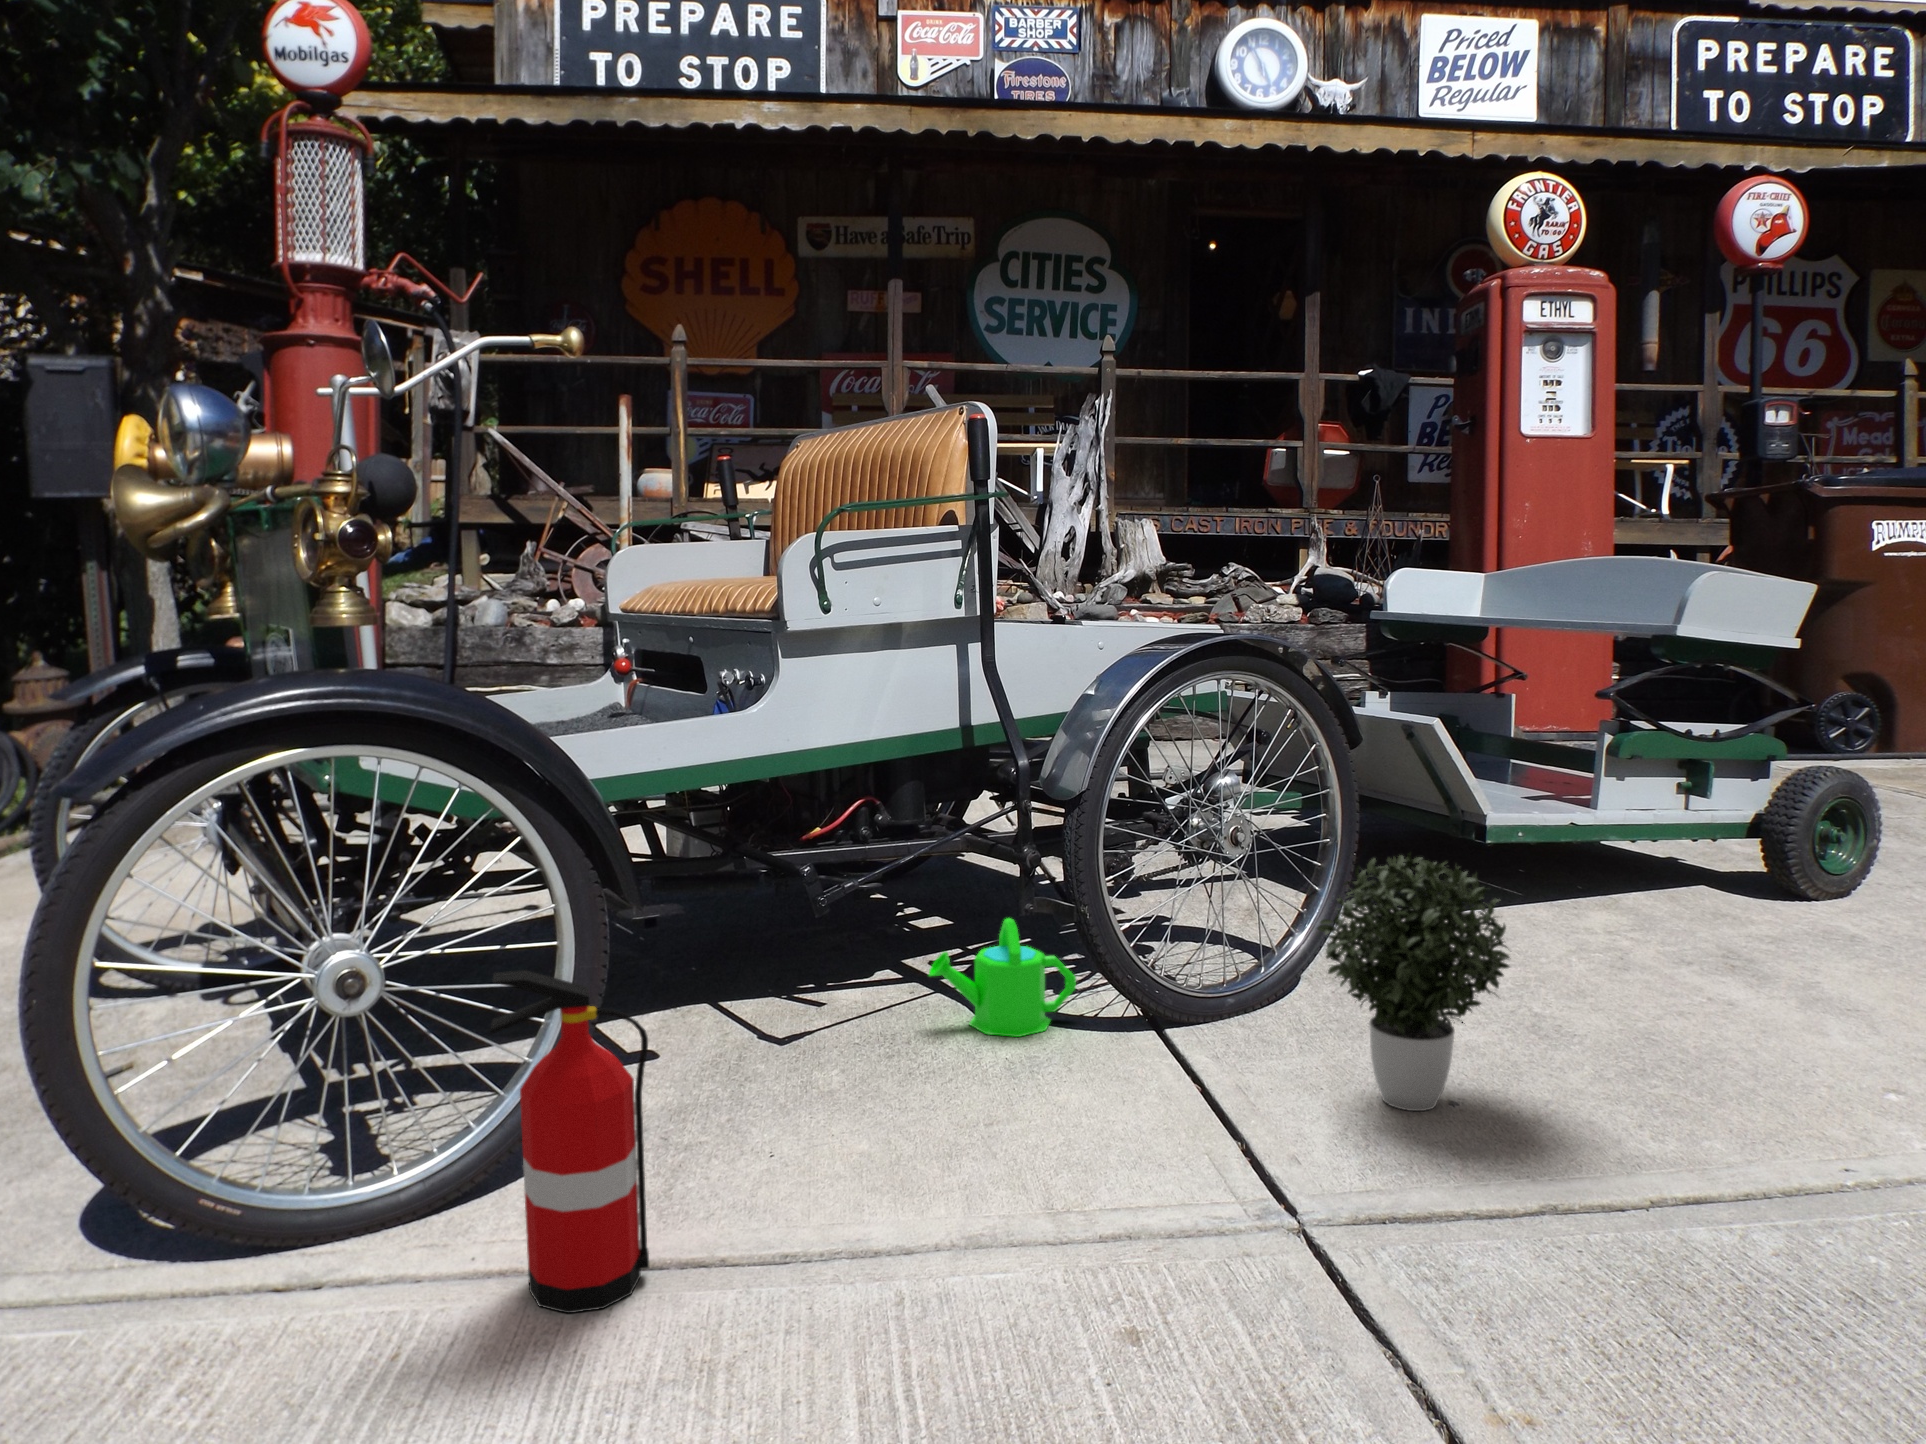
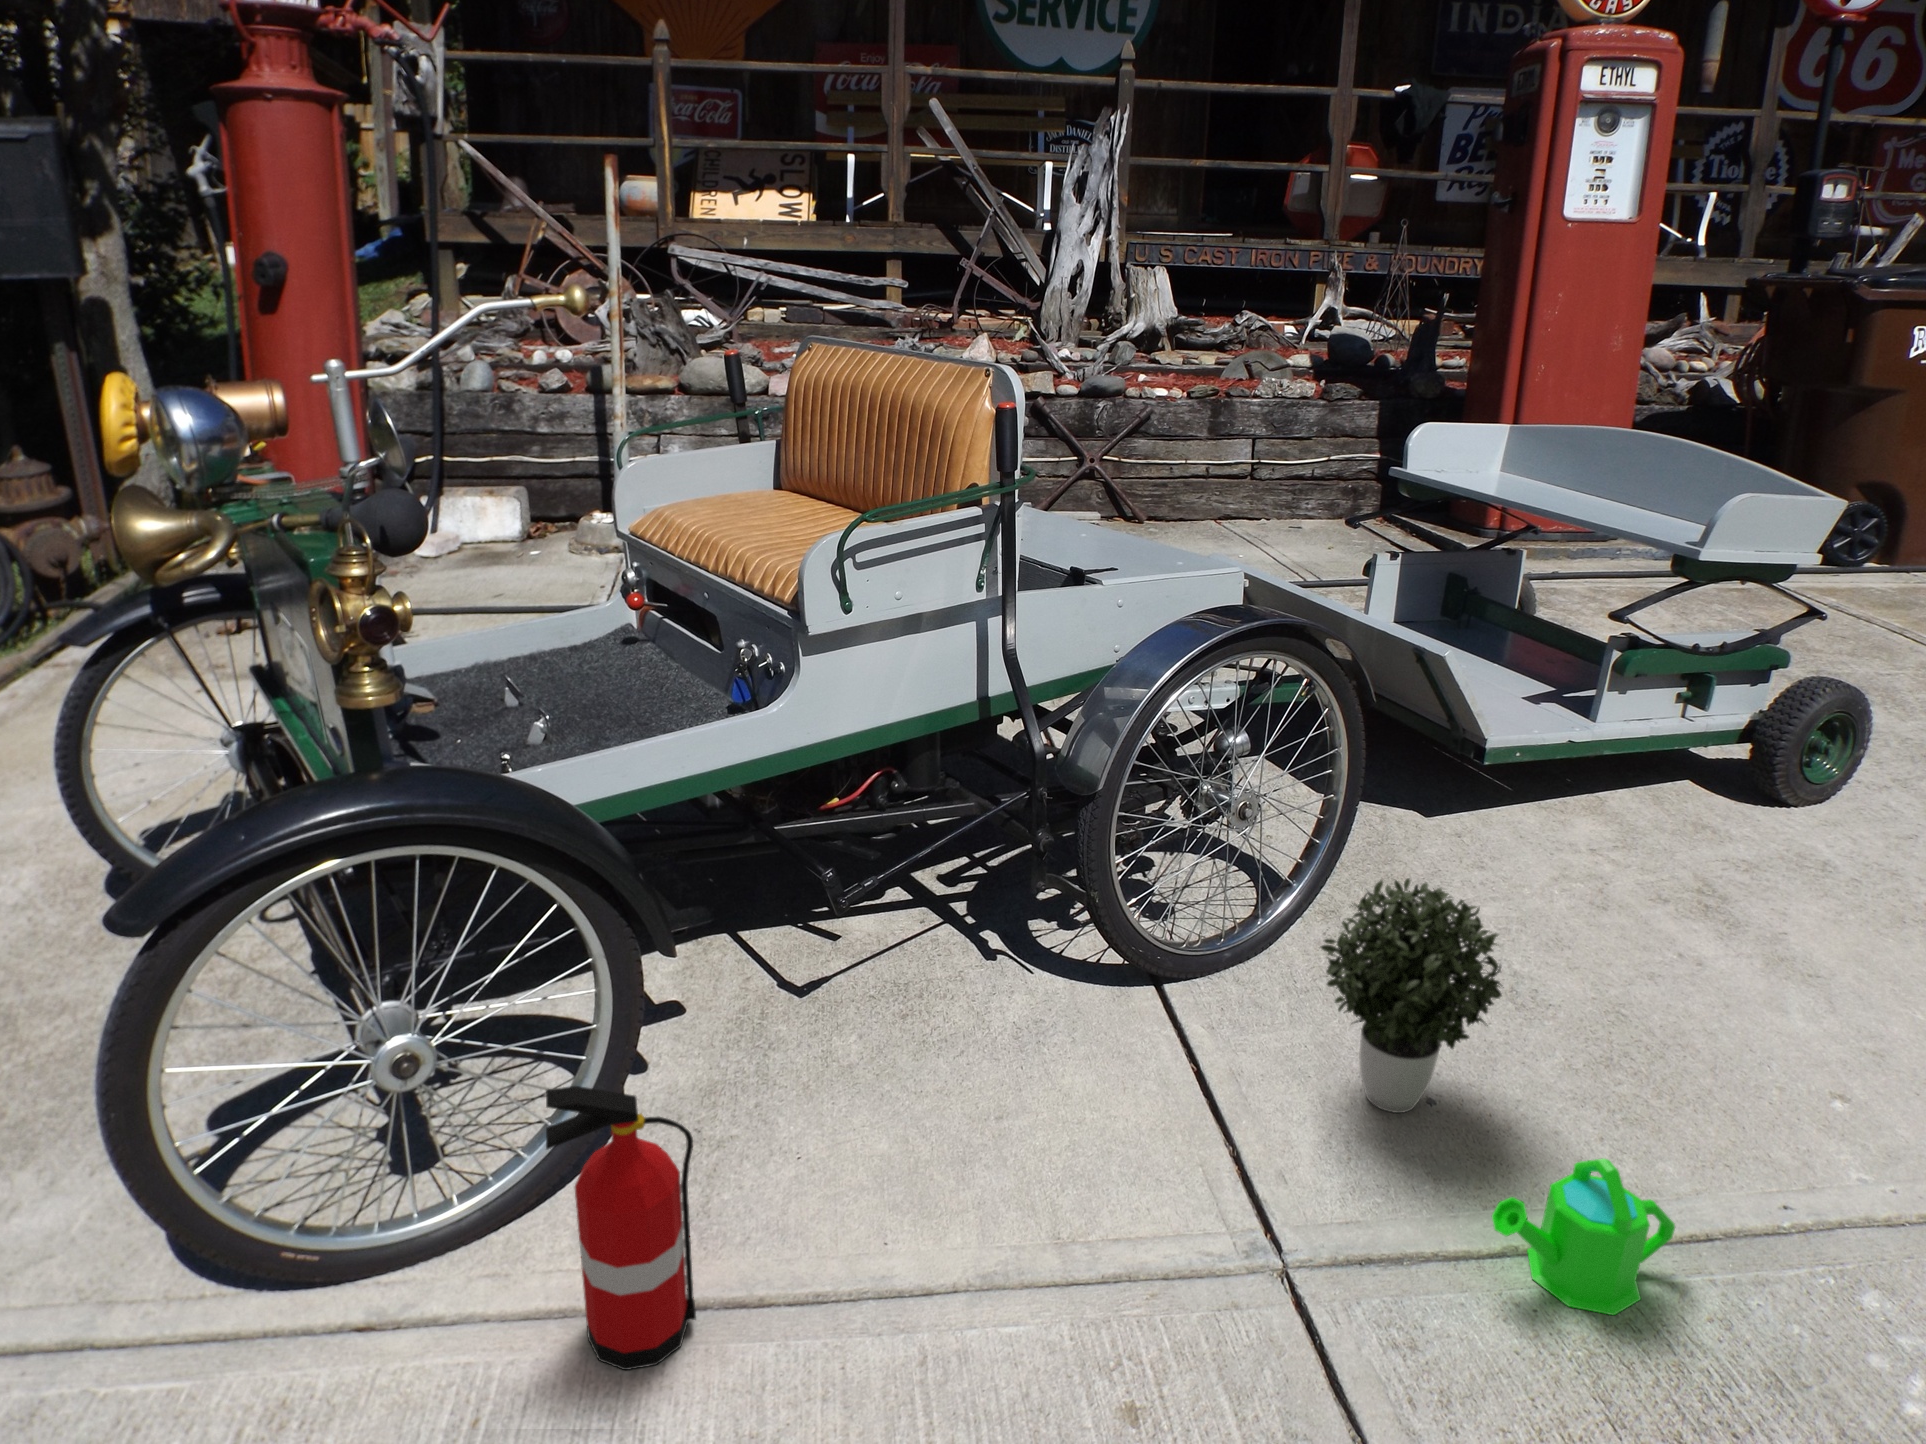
watering can: present [929,918,1076,1037] -> present [1492,1159,1675,1315]

